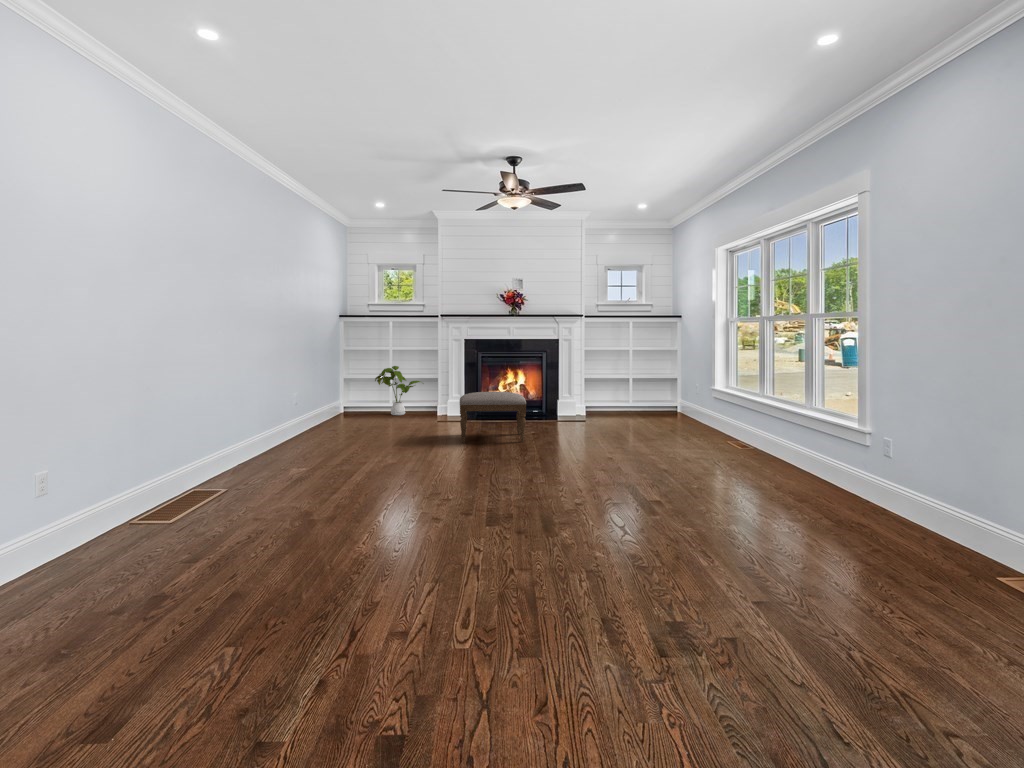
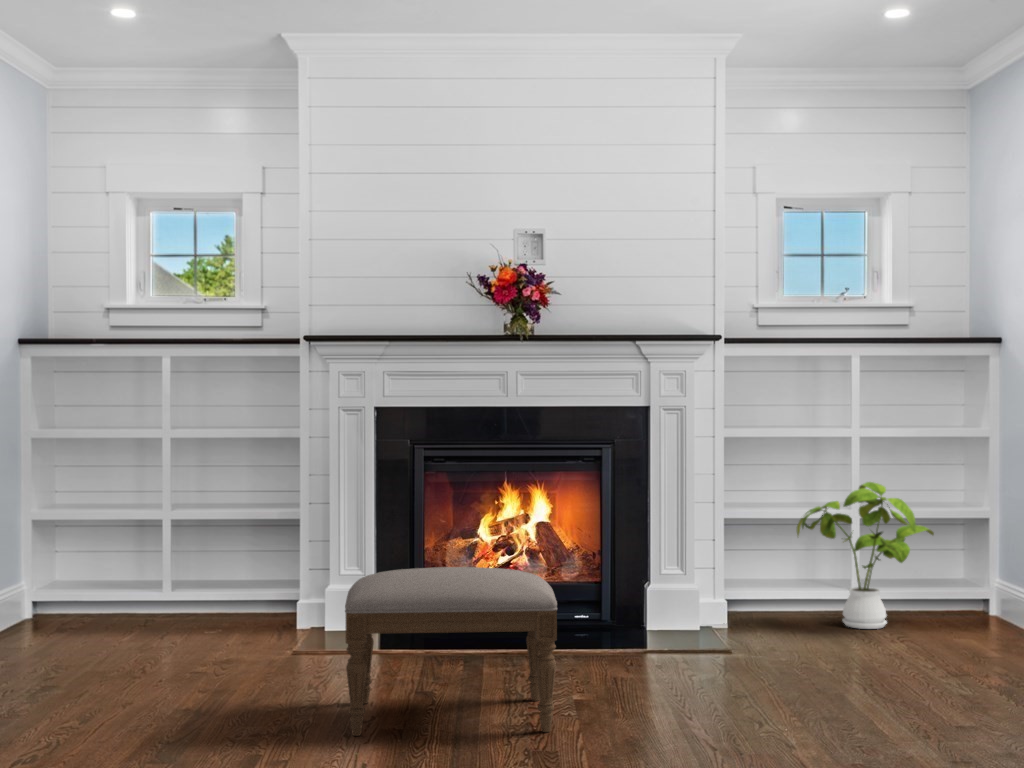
house plant: present [375,366,421,415] -> present [797,482,934,629]

